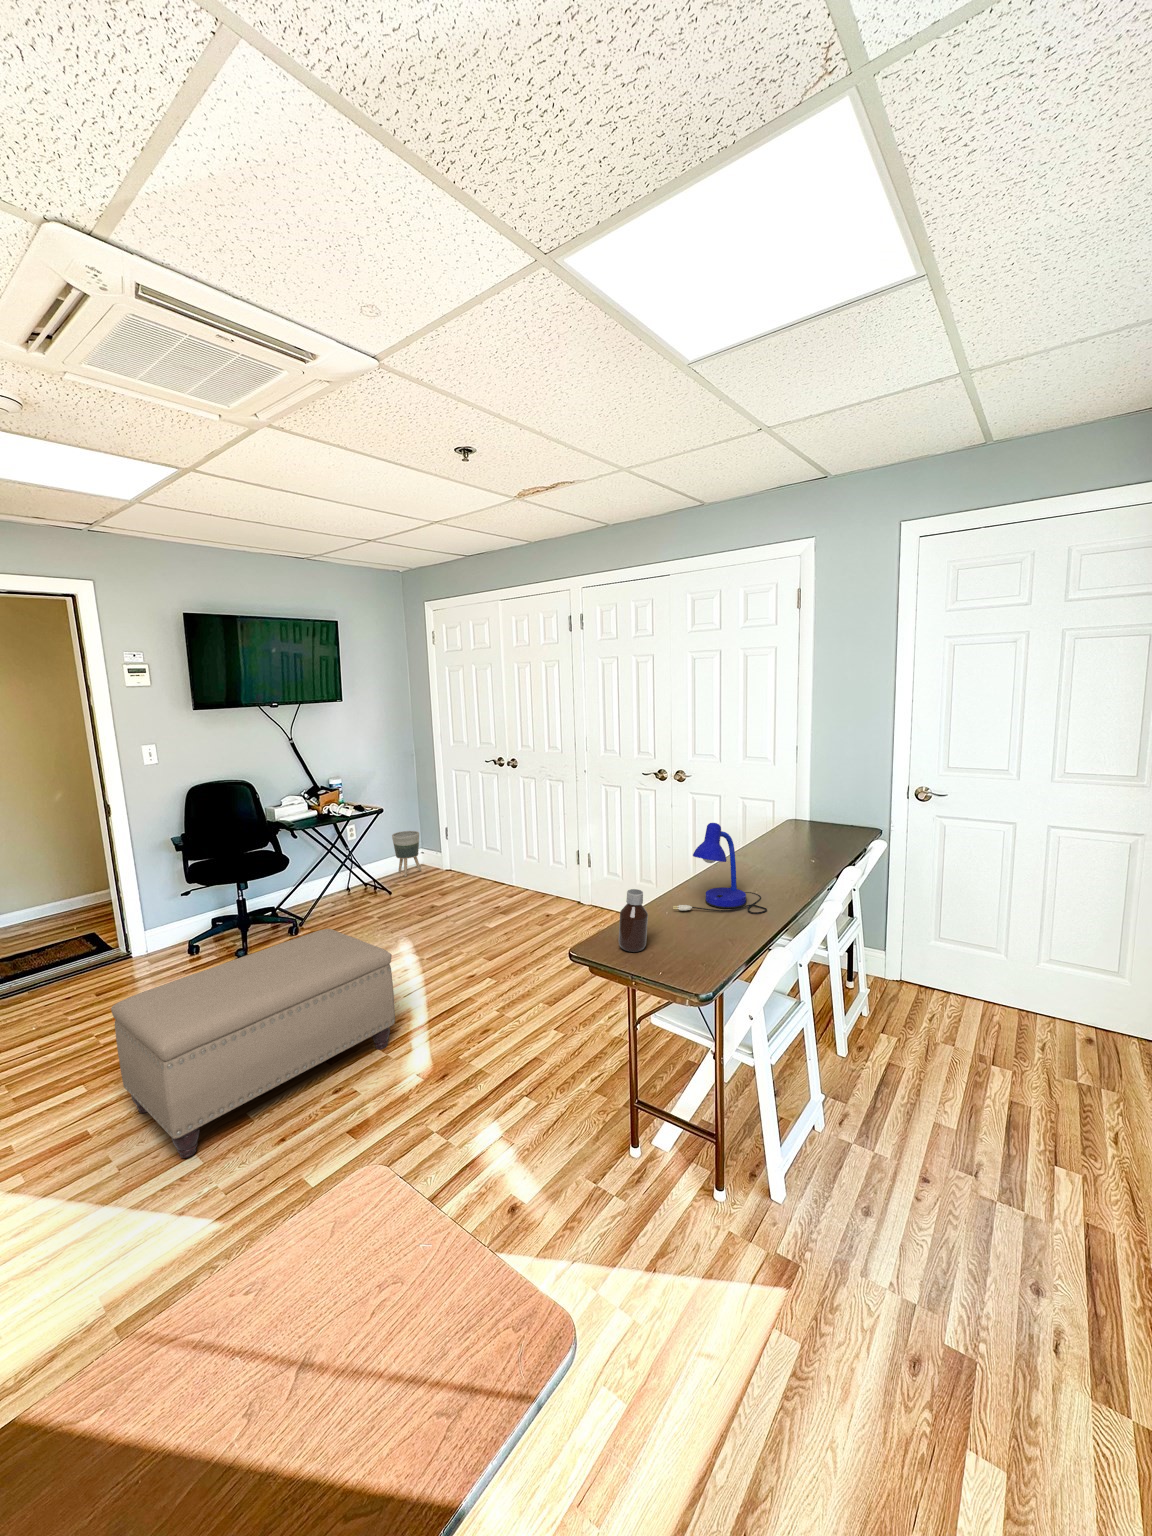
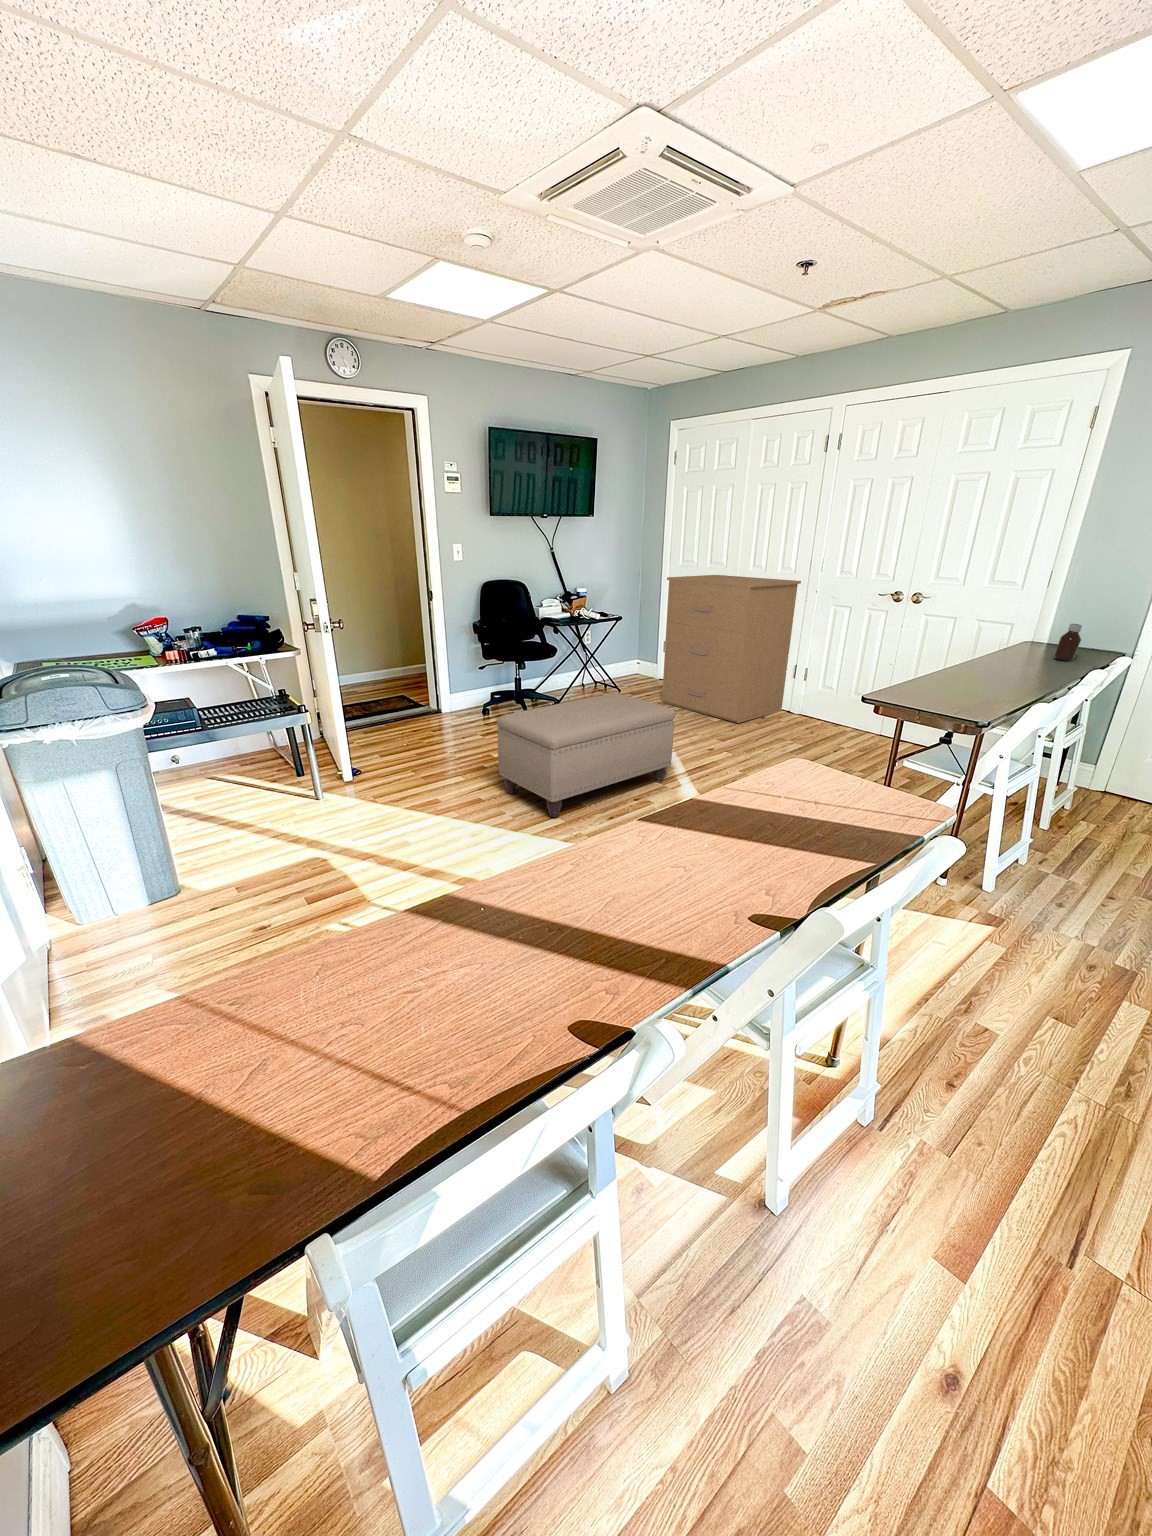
filing cabinet: none [423,755,571,928] -> present [662,575,801,723]
desk lamp: present [673,823,767,914] -> none [936,616,1020,693]
planter: present [392,831,421,877] -> none [618,642,642,681]
bottle: present [619,889,648,952] -> present [1054,624,1082,661]

